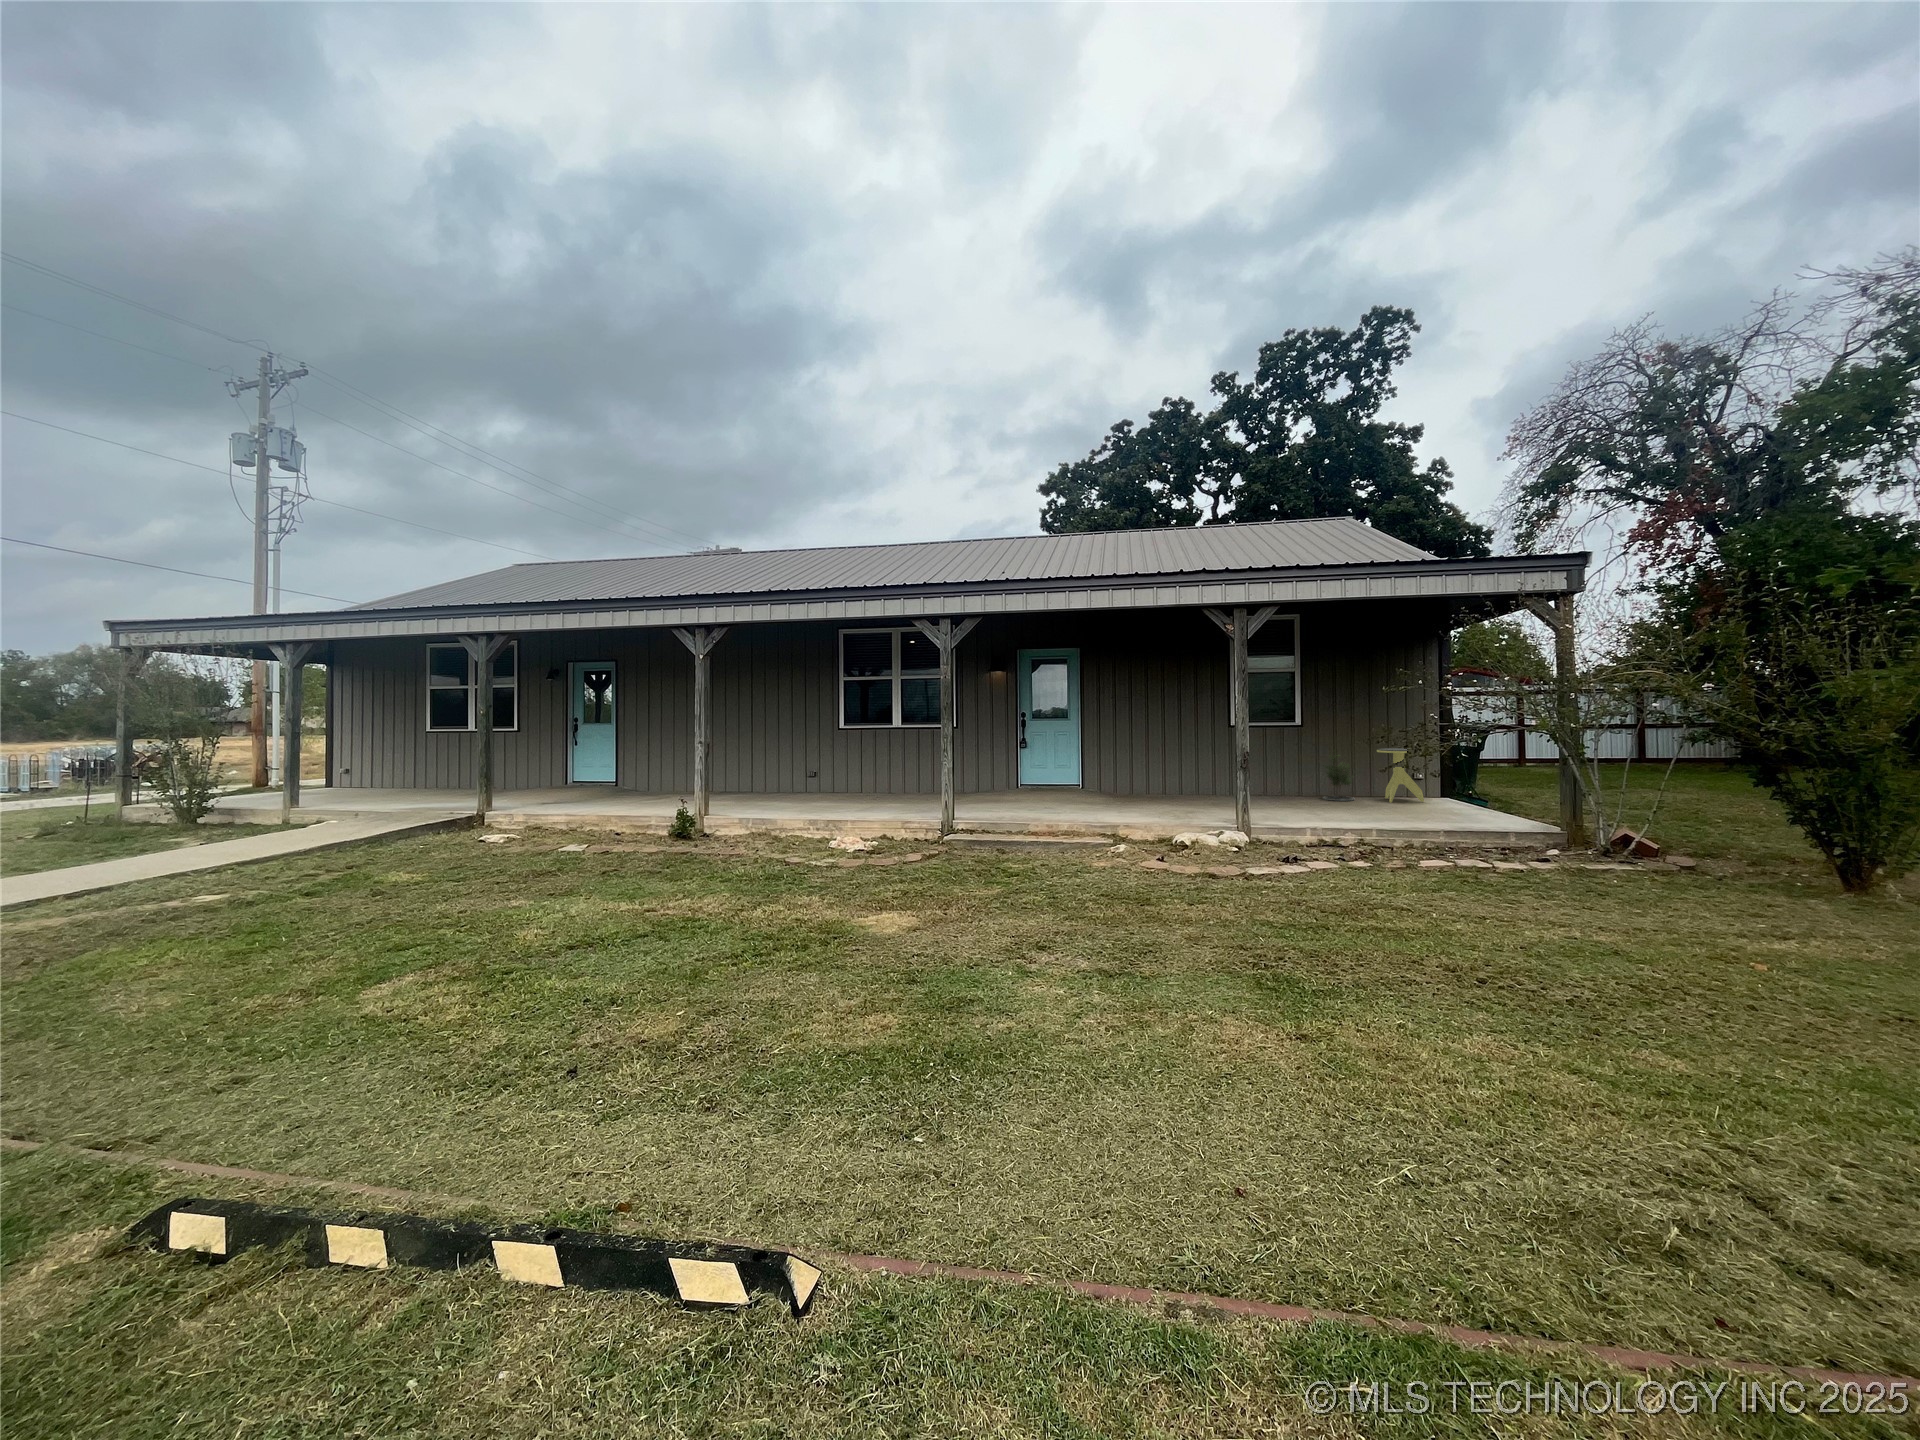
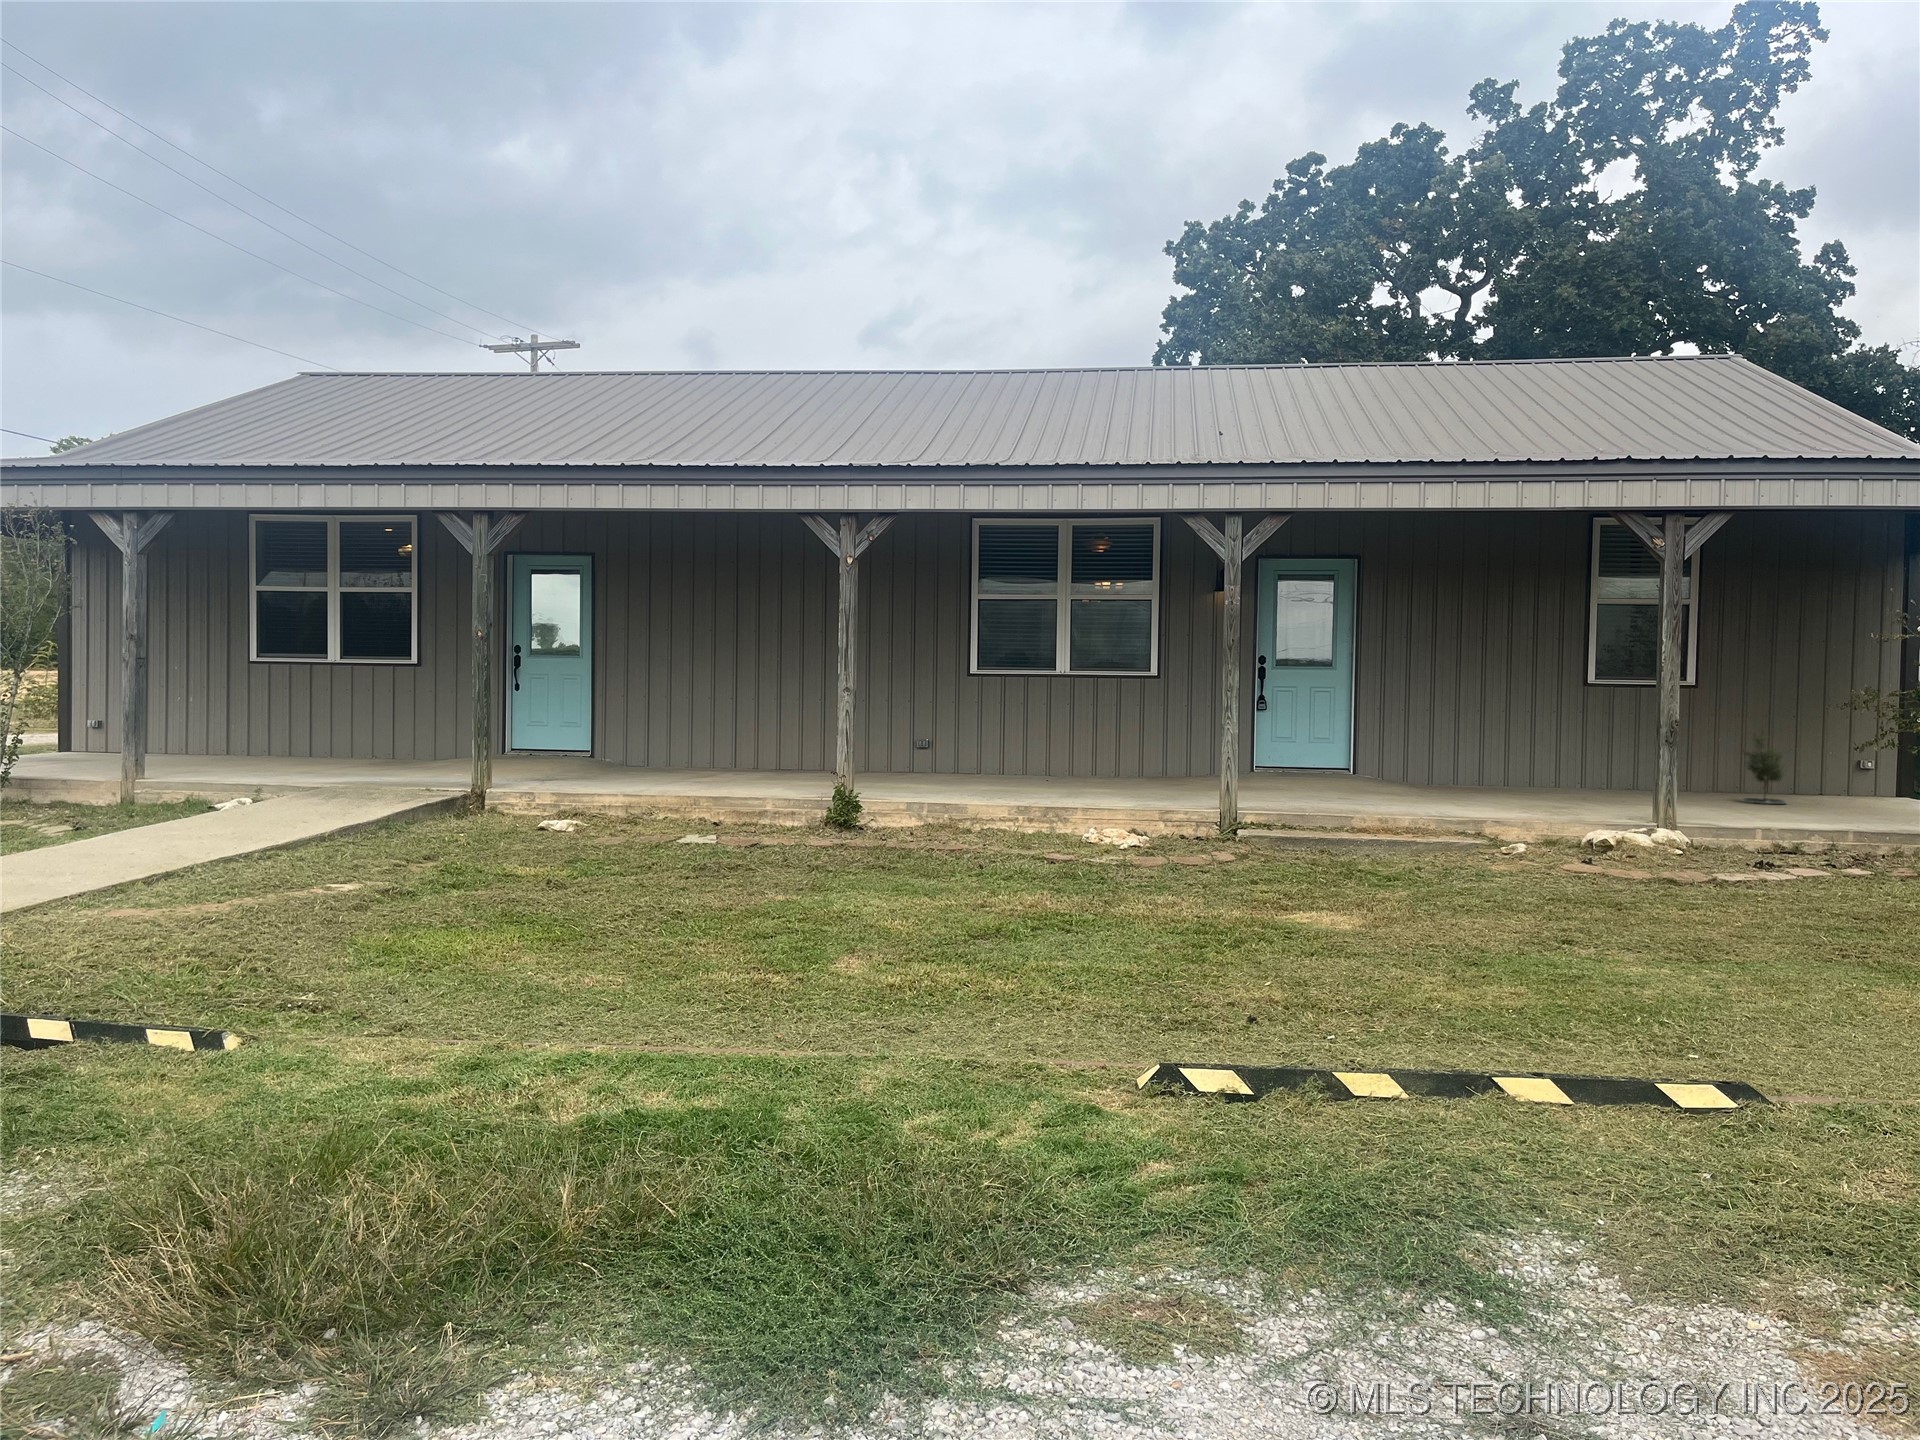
side table: present [1377,748,1424,803] -> none [1822,729,1890,808]

